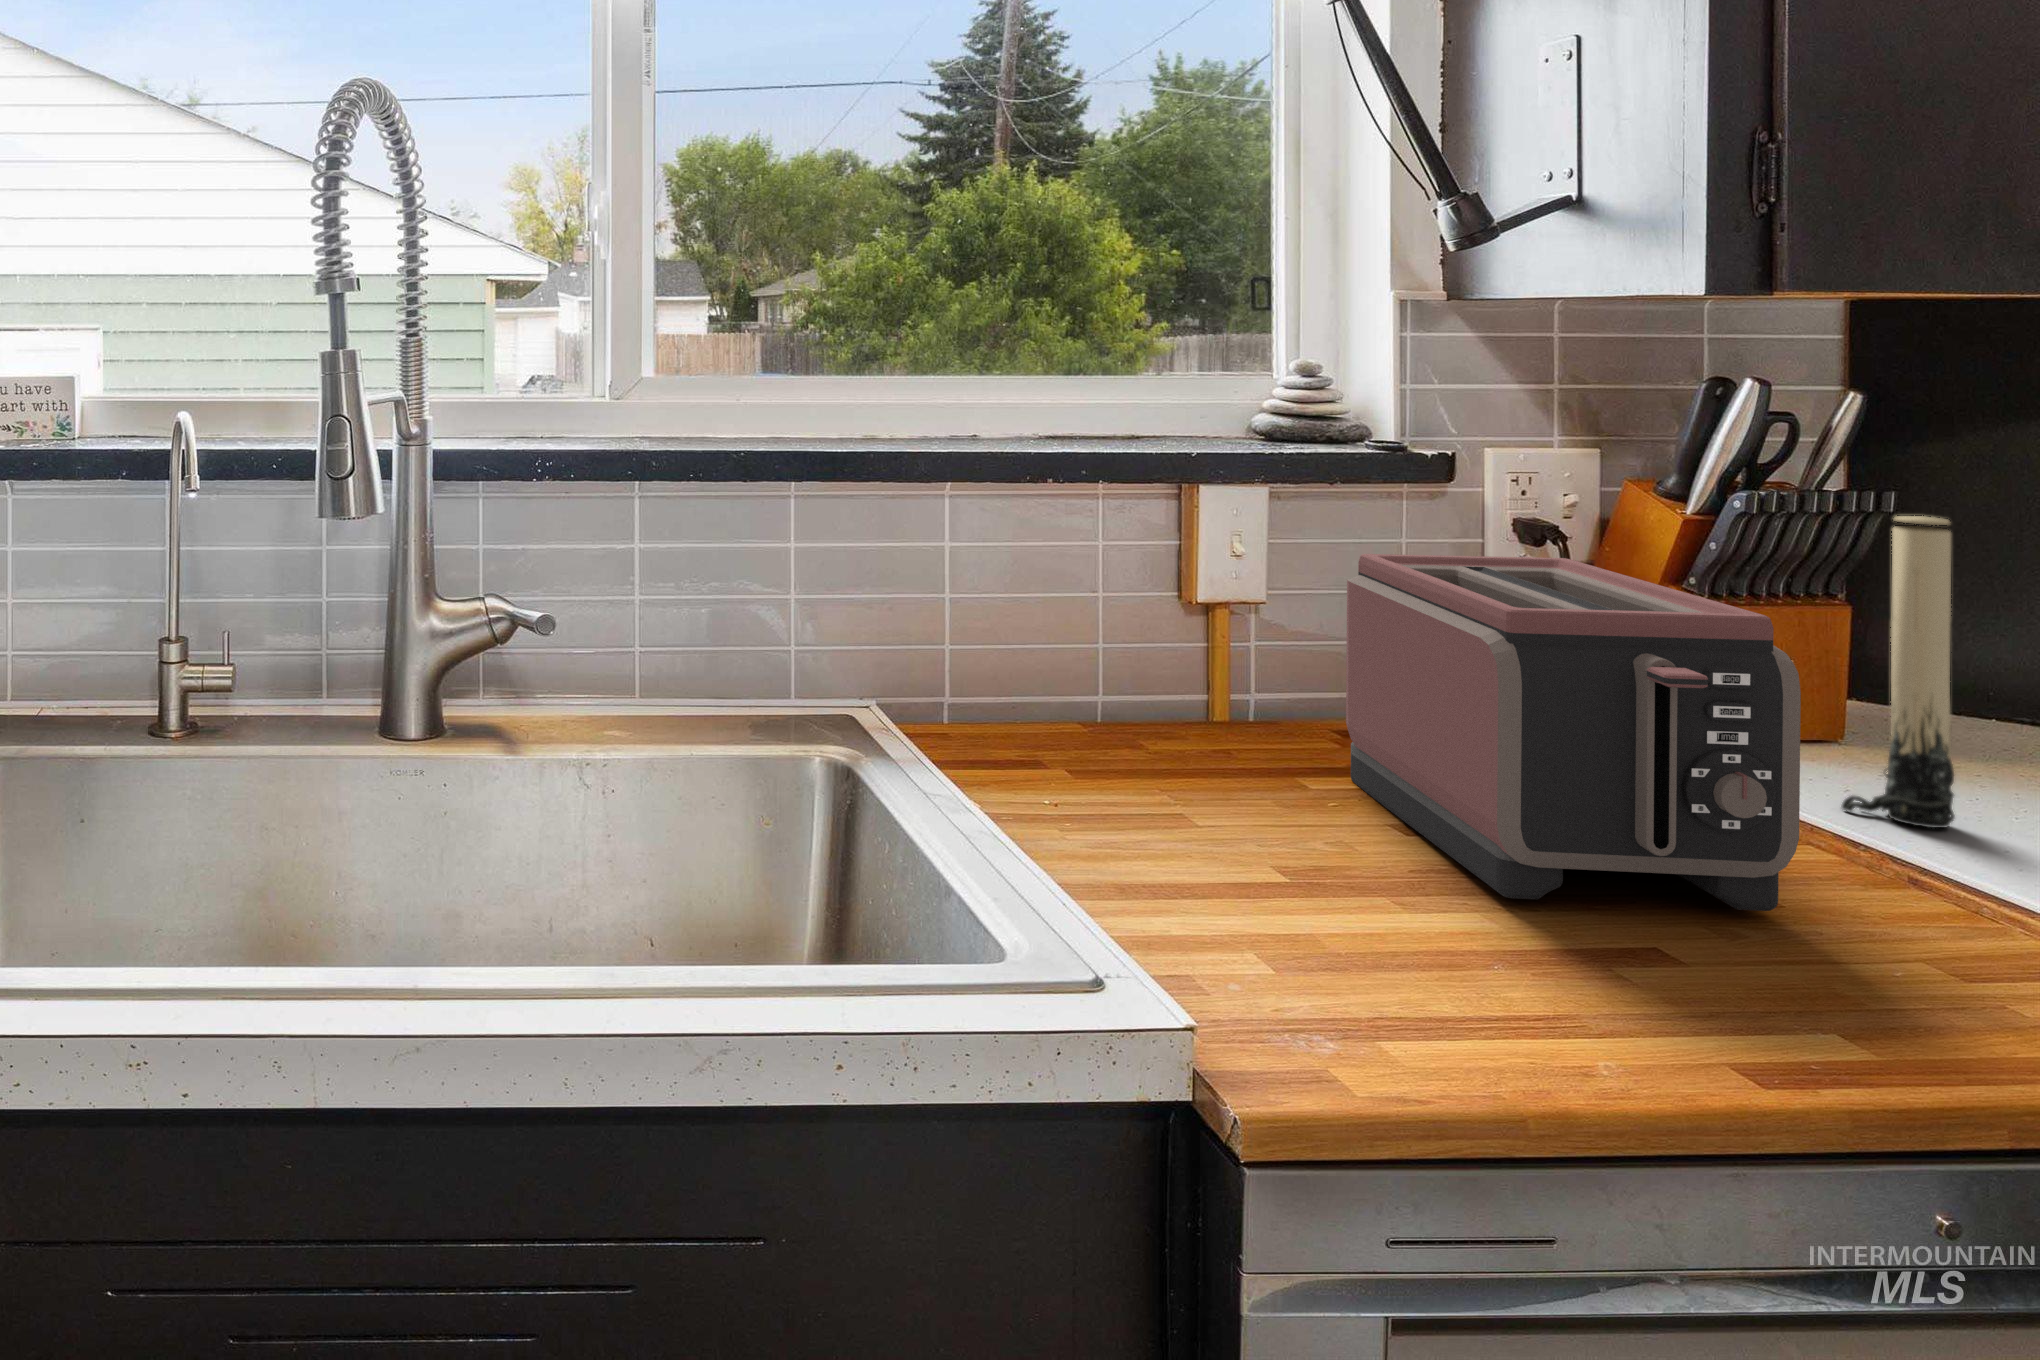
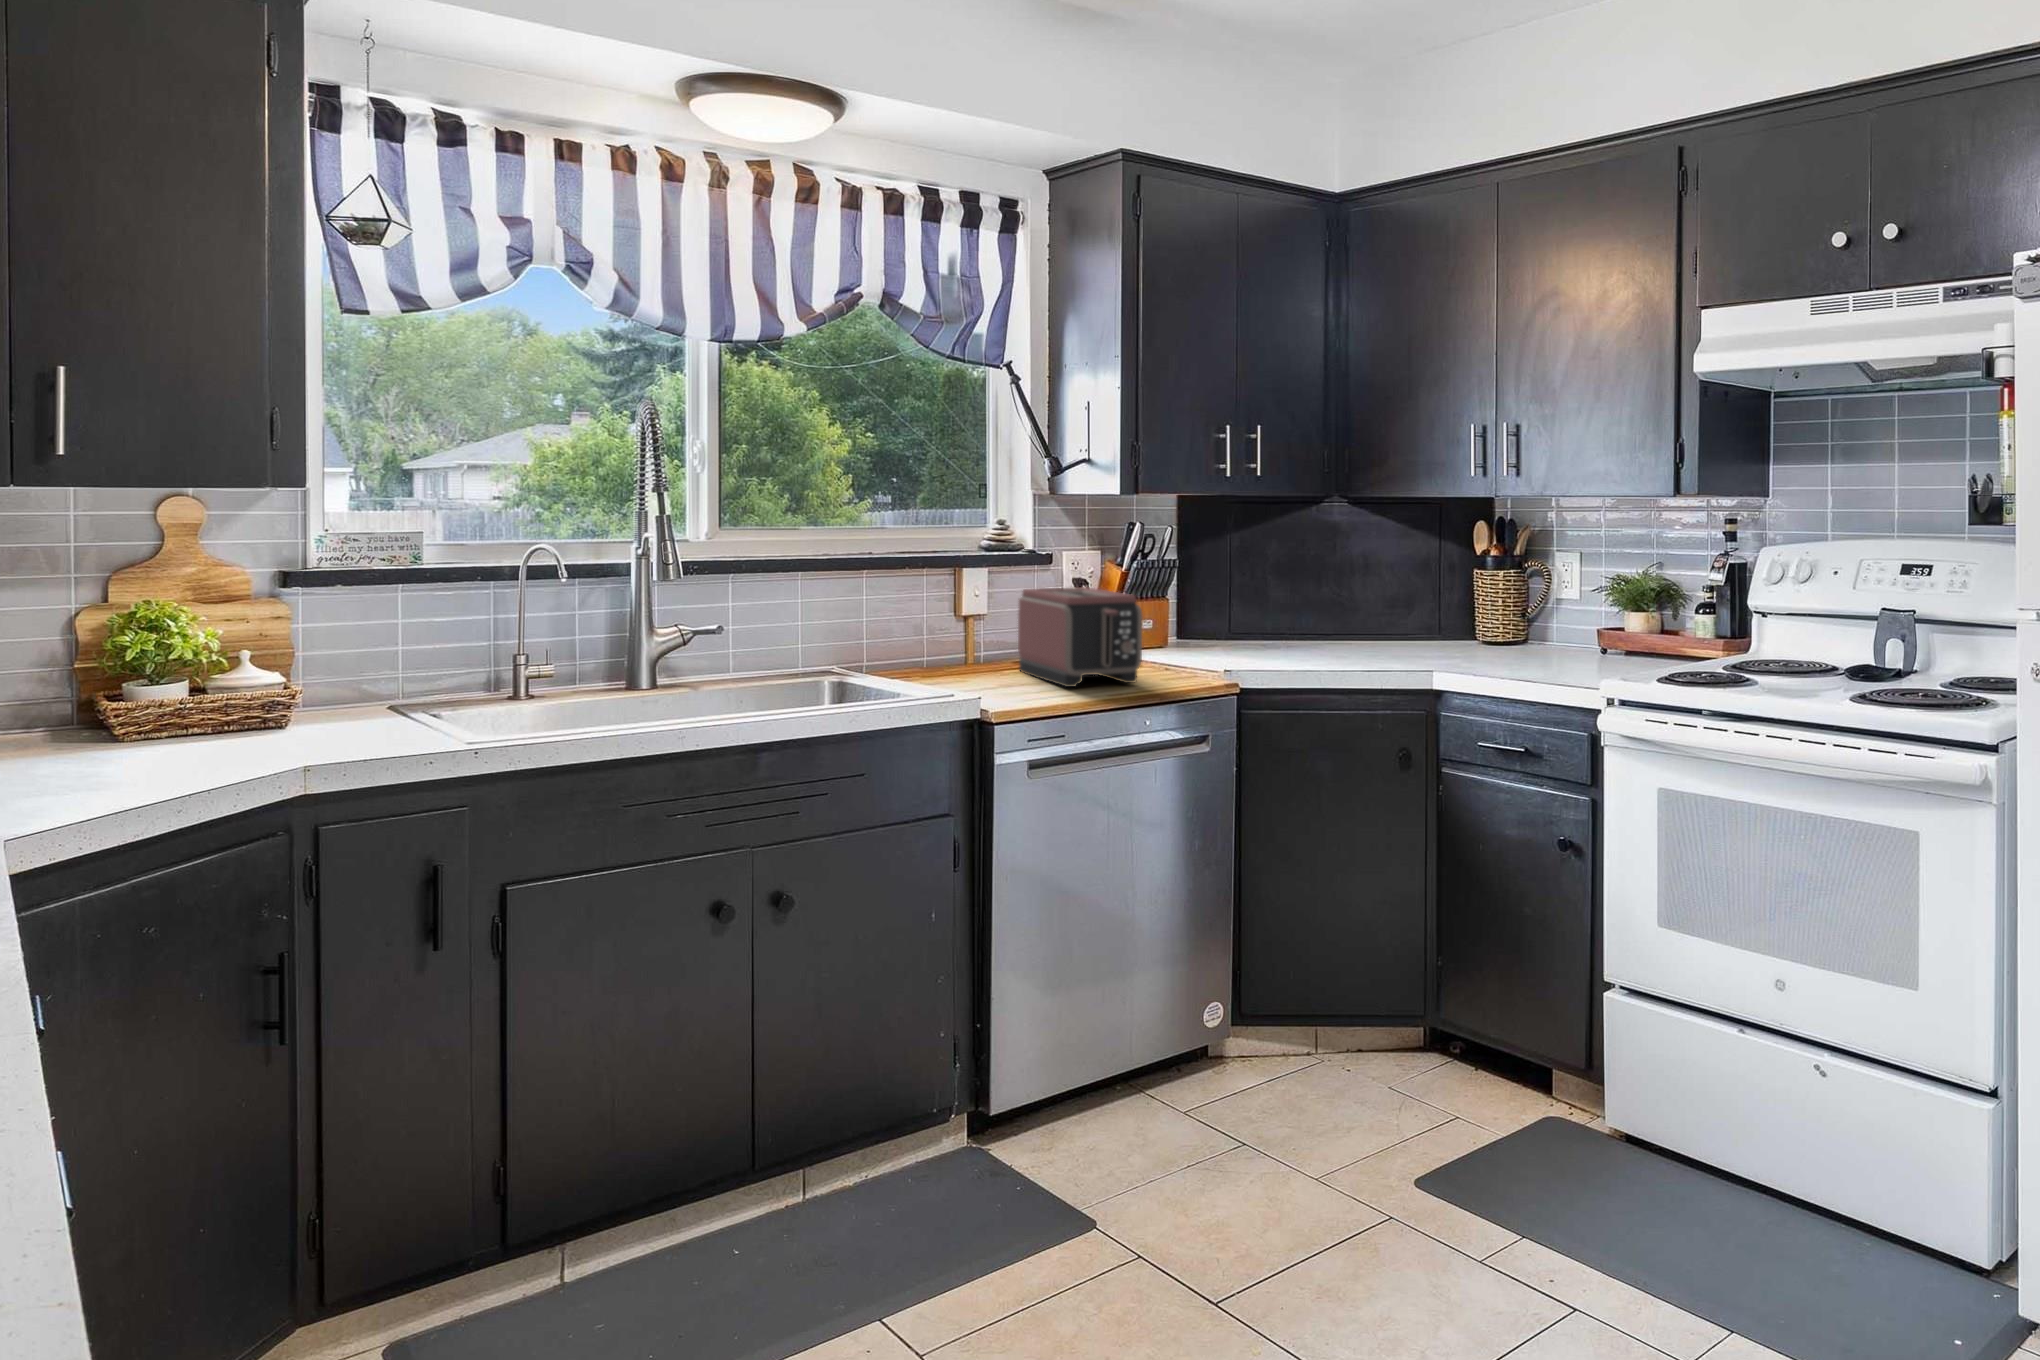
candle: present [1842,516,1955,828] -> none [1163,568,1190,665]

